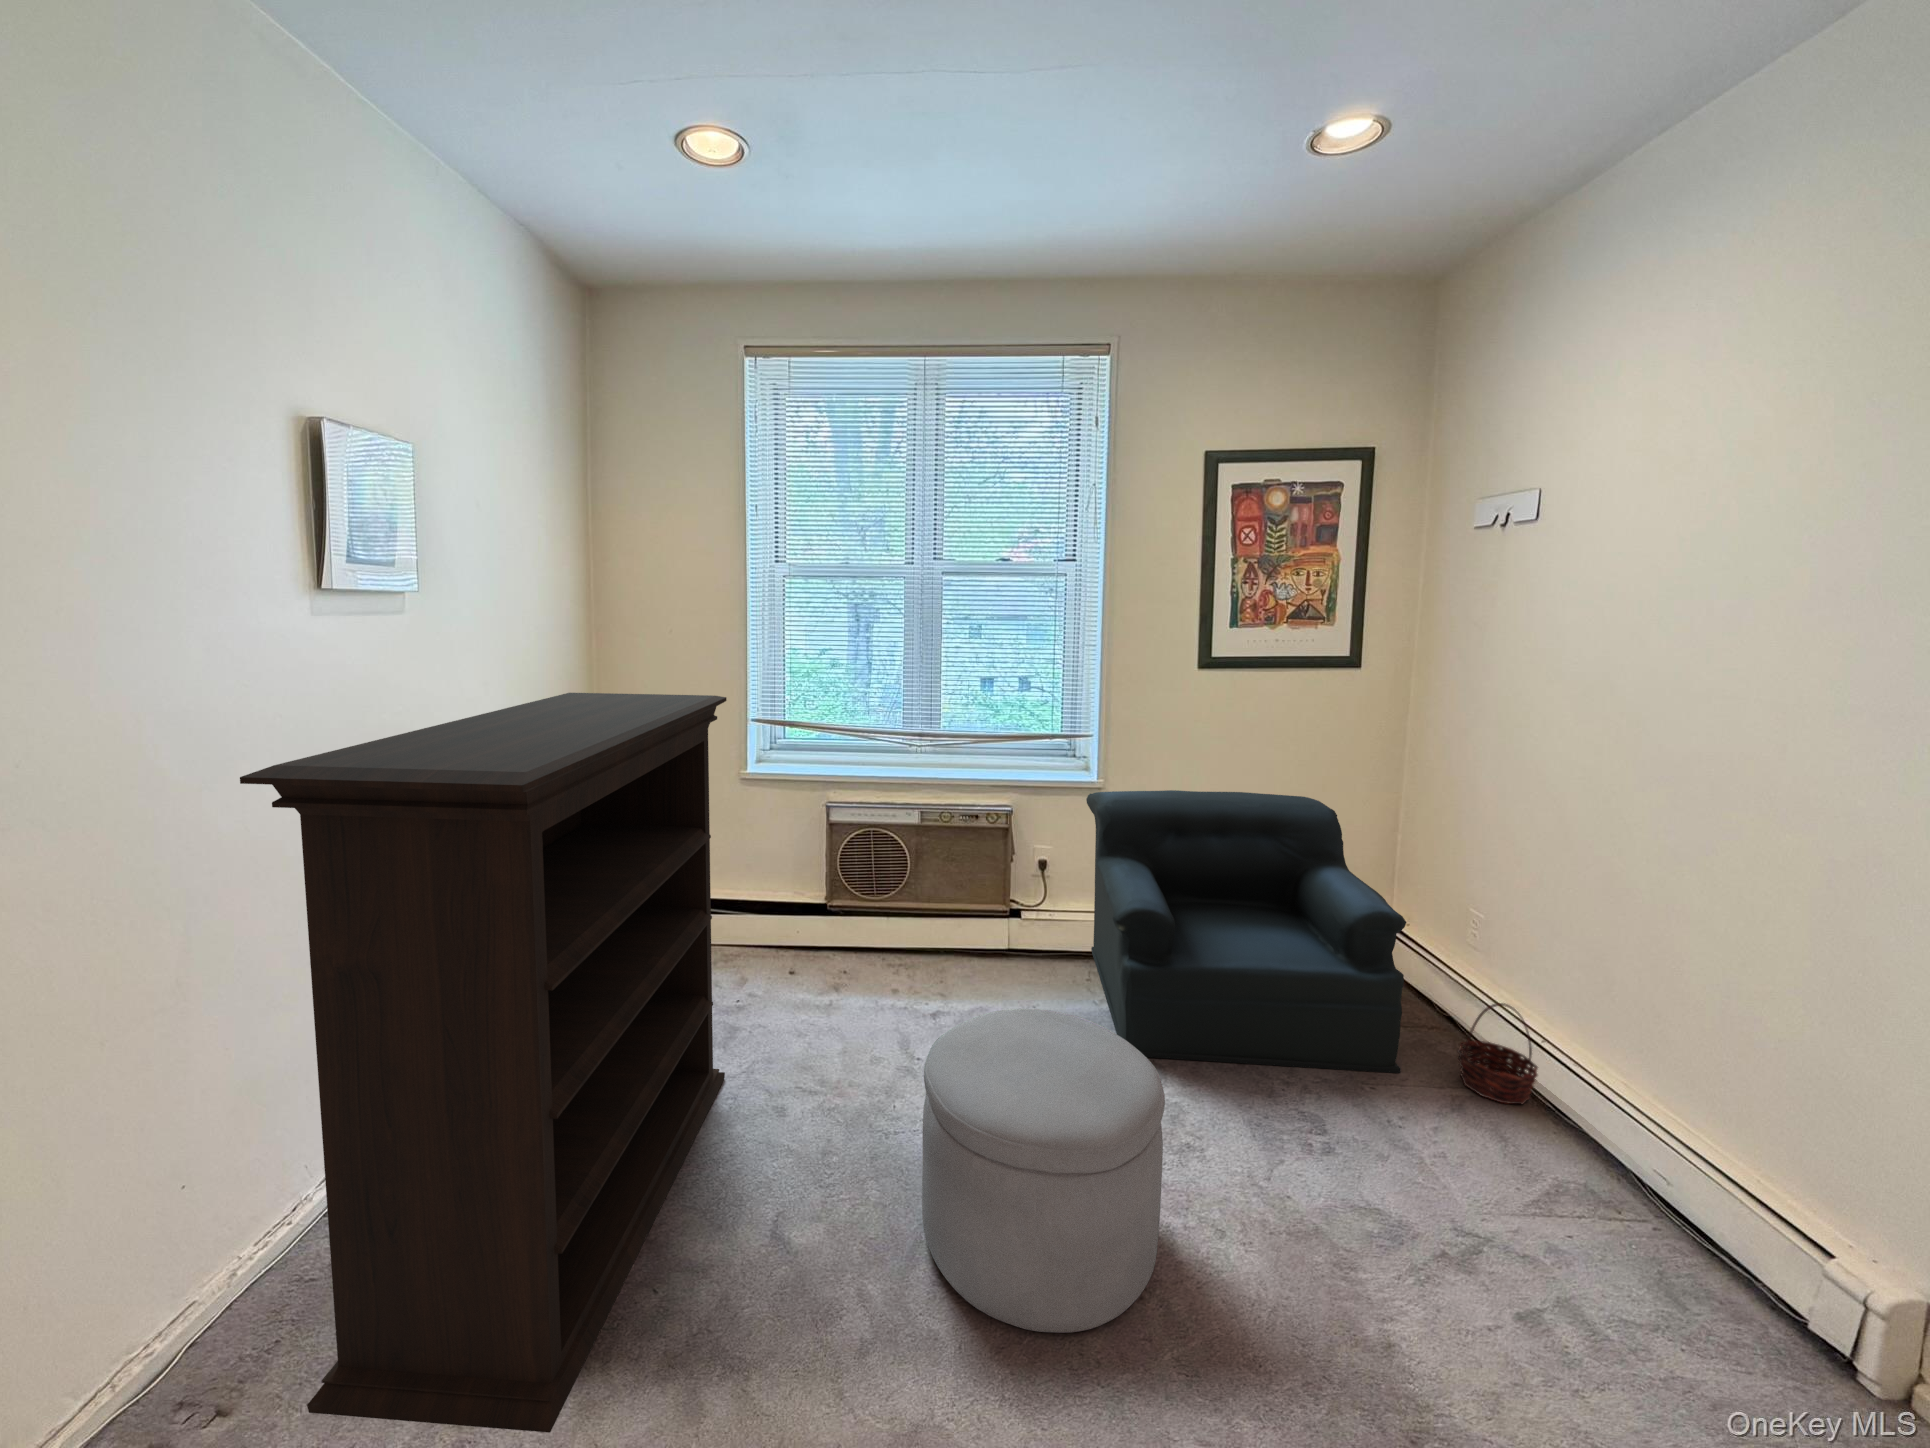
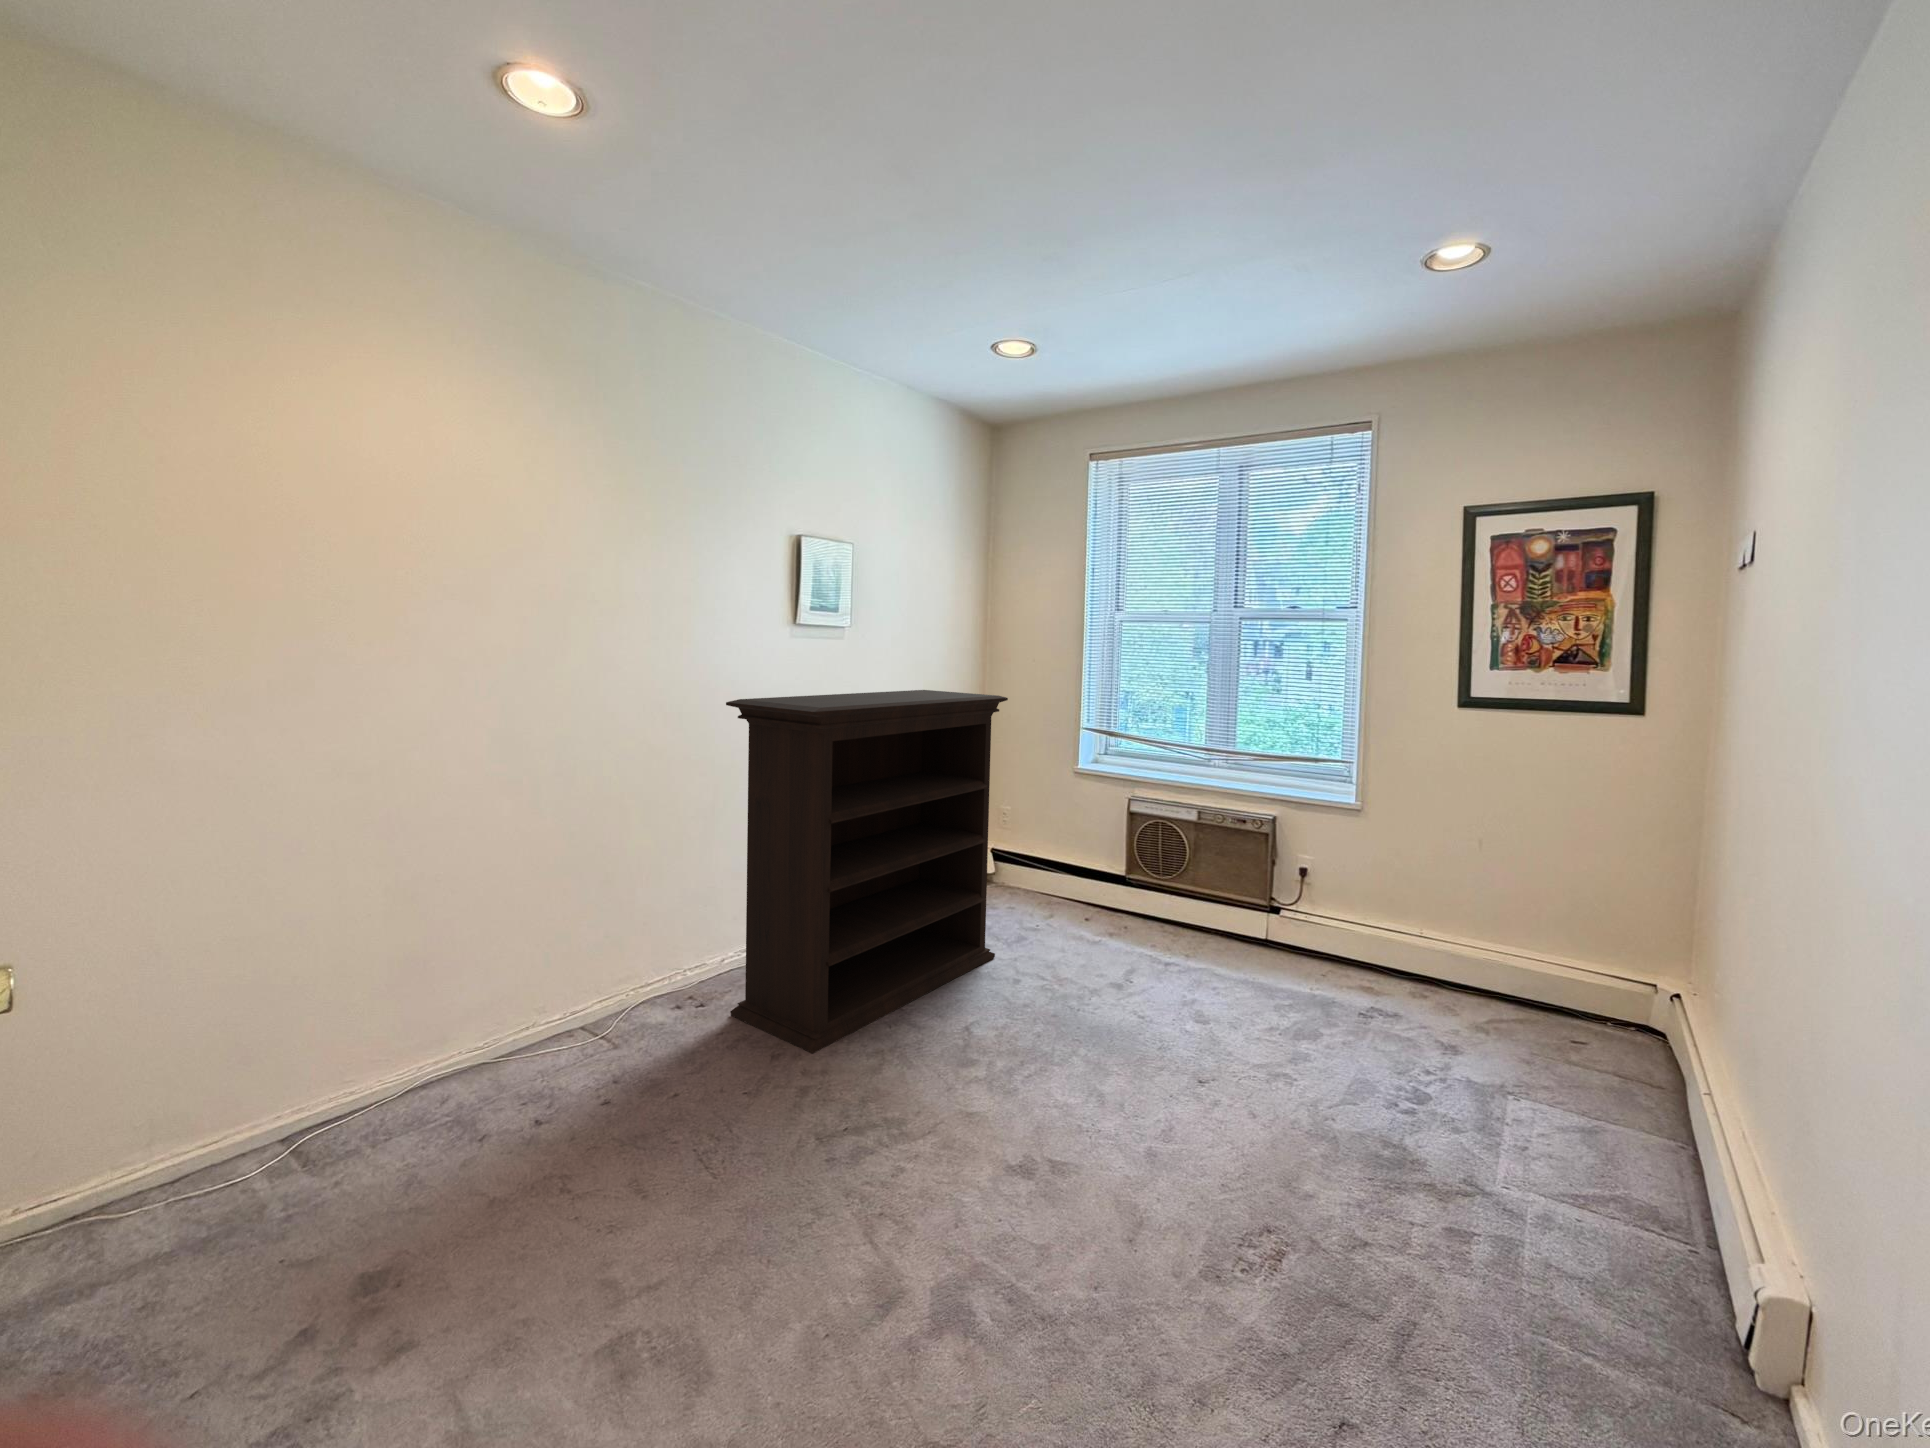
armchair: present [1086,790,1406,1073] -> none [1290,812,1578,1099]
basket: present [1458,1003,1538,1104] -> none [1616,1047,1702,1153]
ottoman: present [922,1009,1165,1333] -> none [1038,924,1203,1119]

